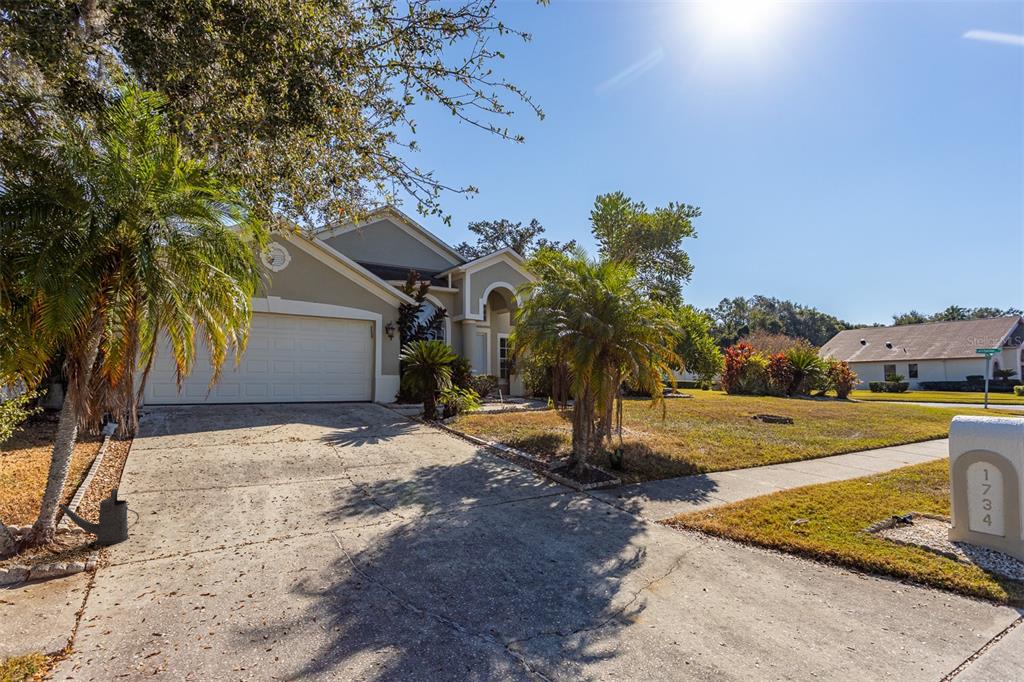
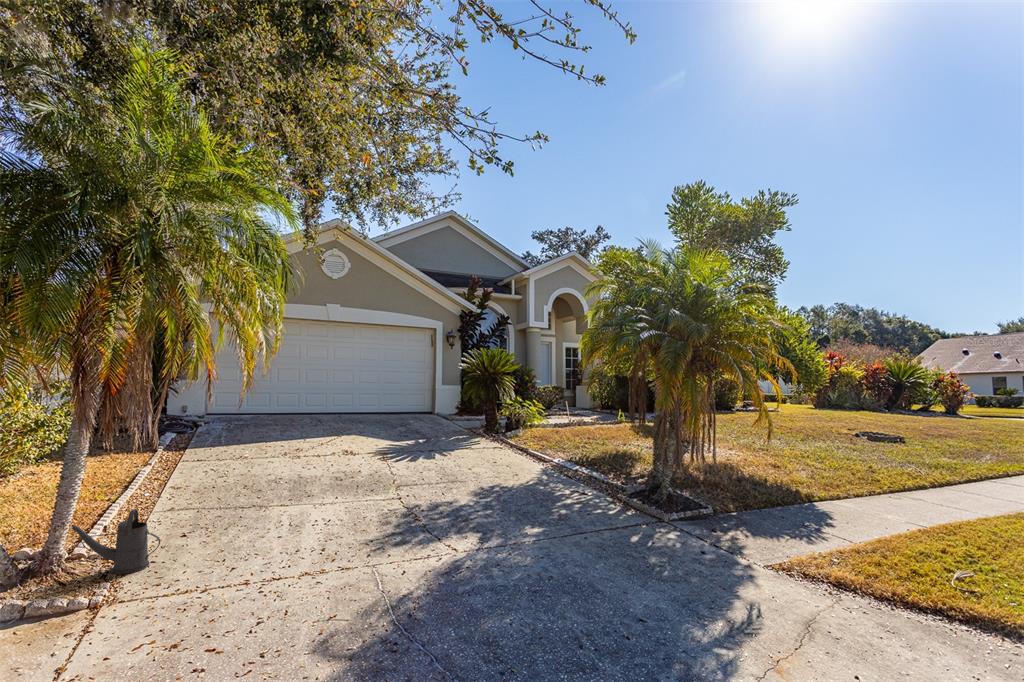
potted plant: present [593,447,637,469] -> none [675,467,730,495]

